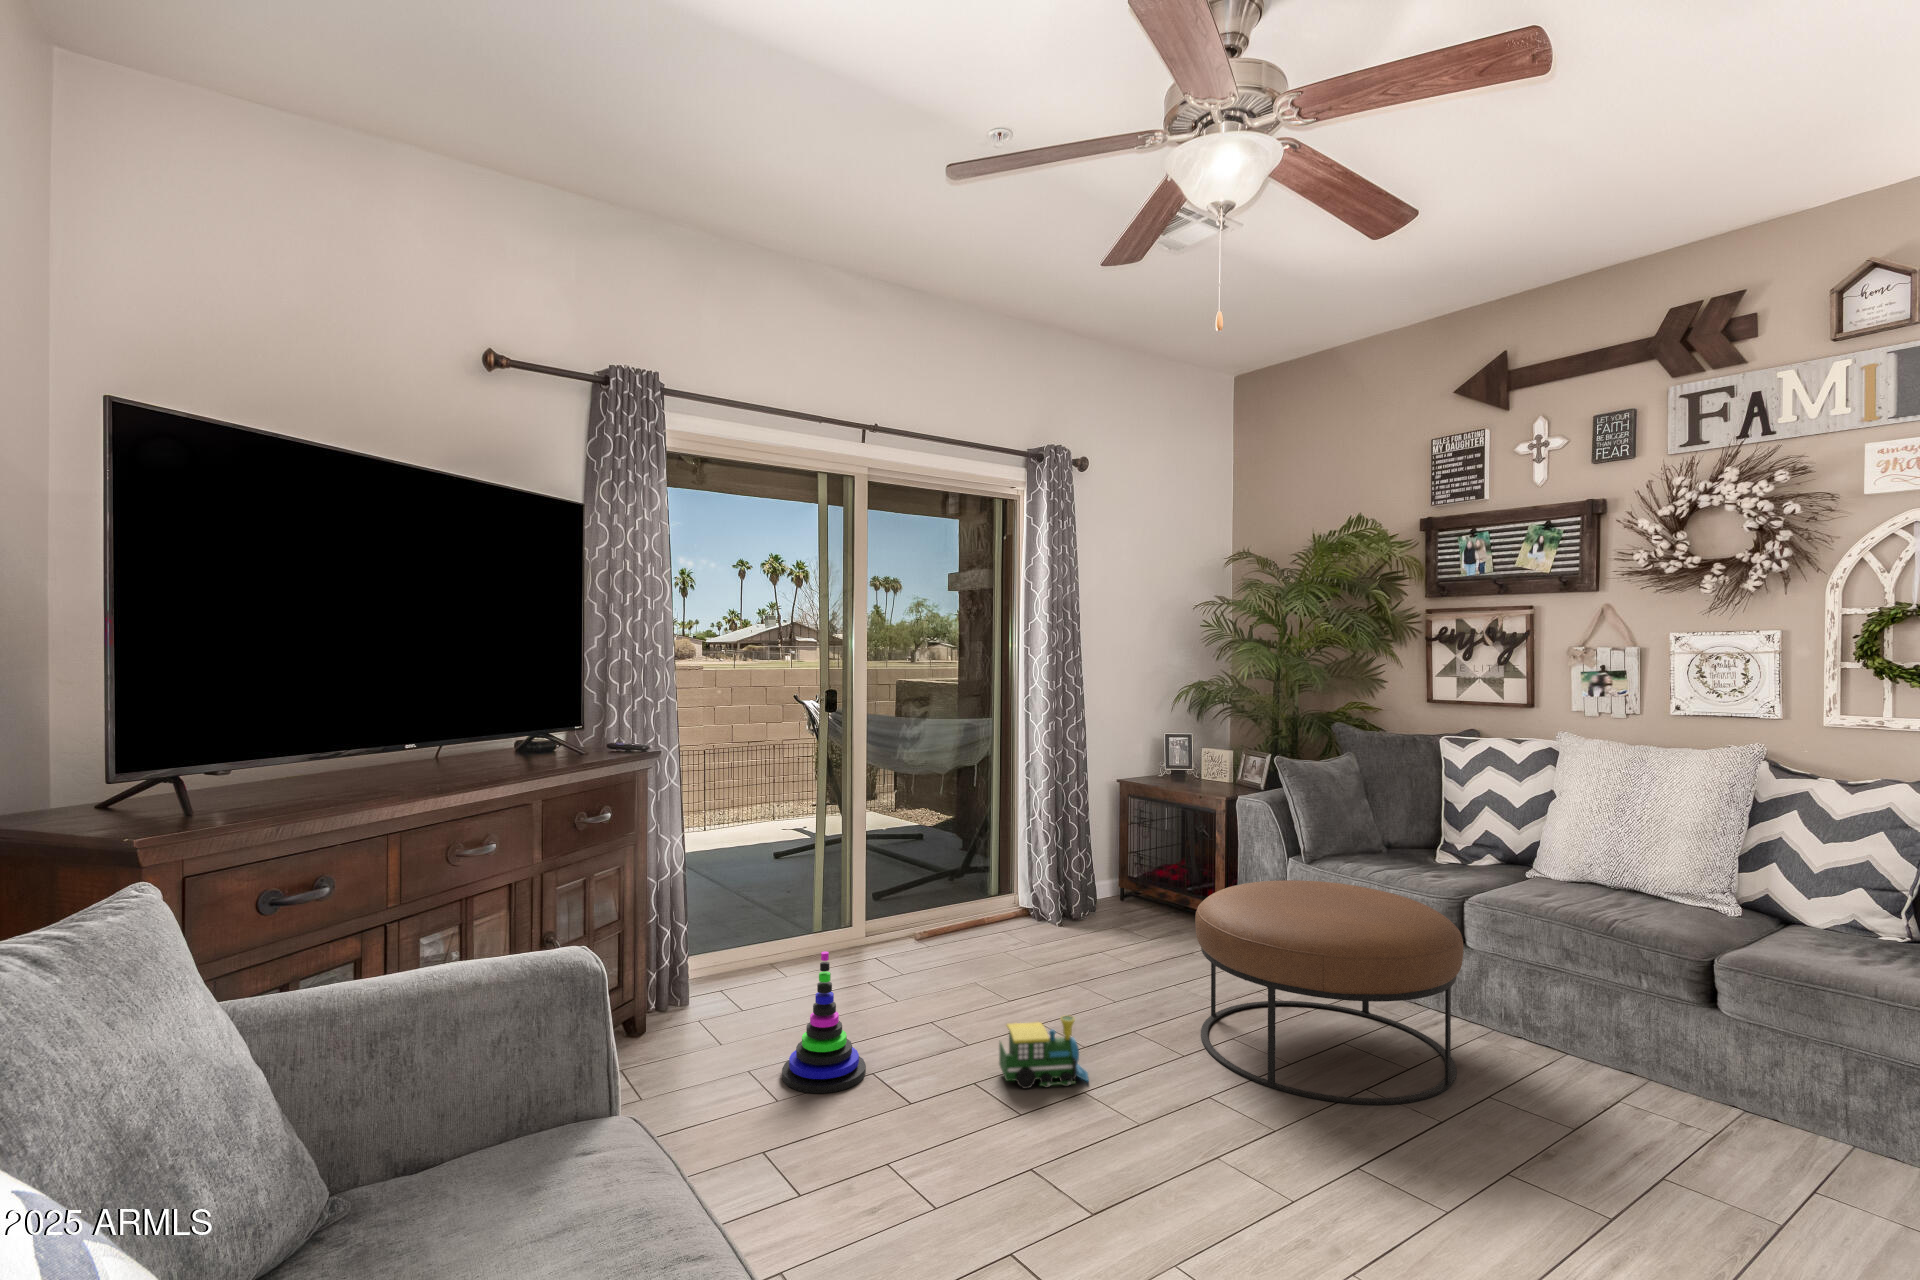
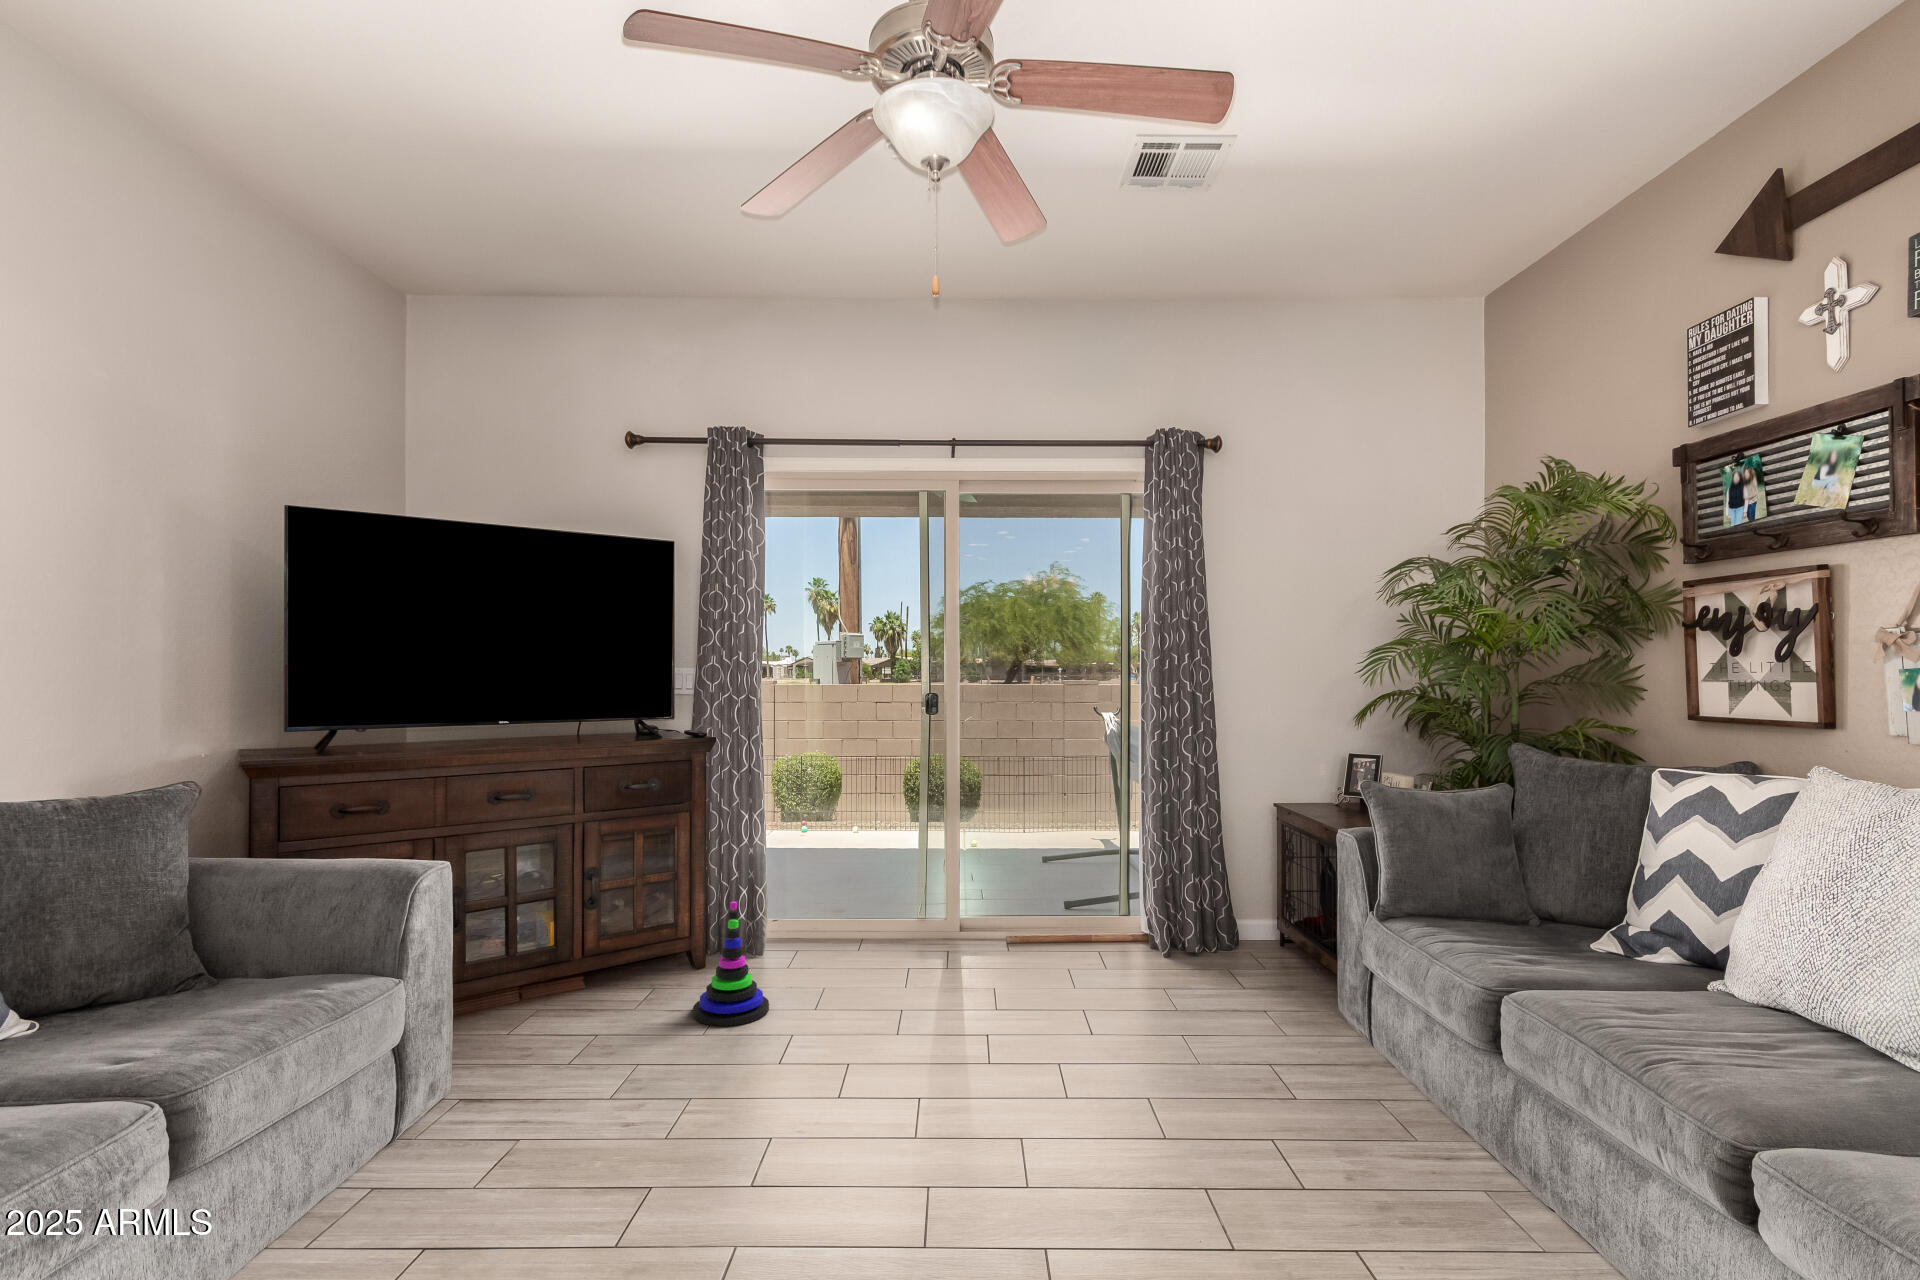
ottoman: present [1195,880,1463,1105] -> none [1055,917,1386,1227]
toy train: present [999,1015,1088,1089] -> none [831,1004,923,1081]

